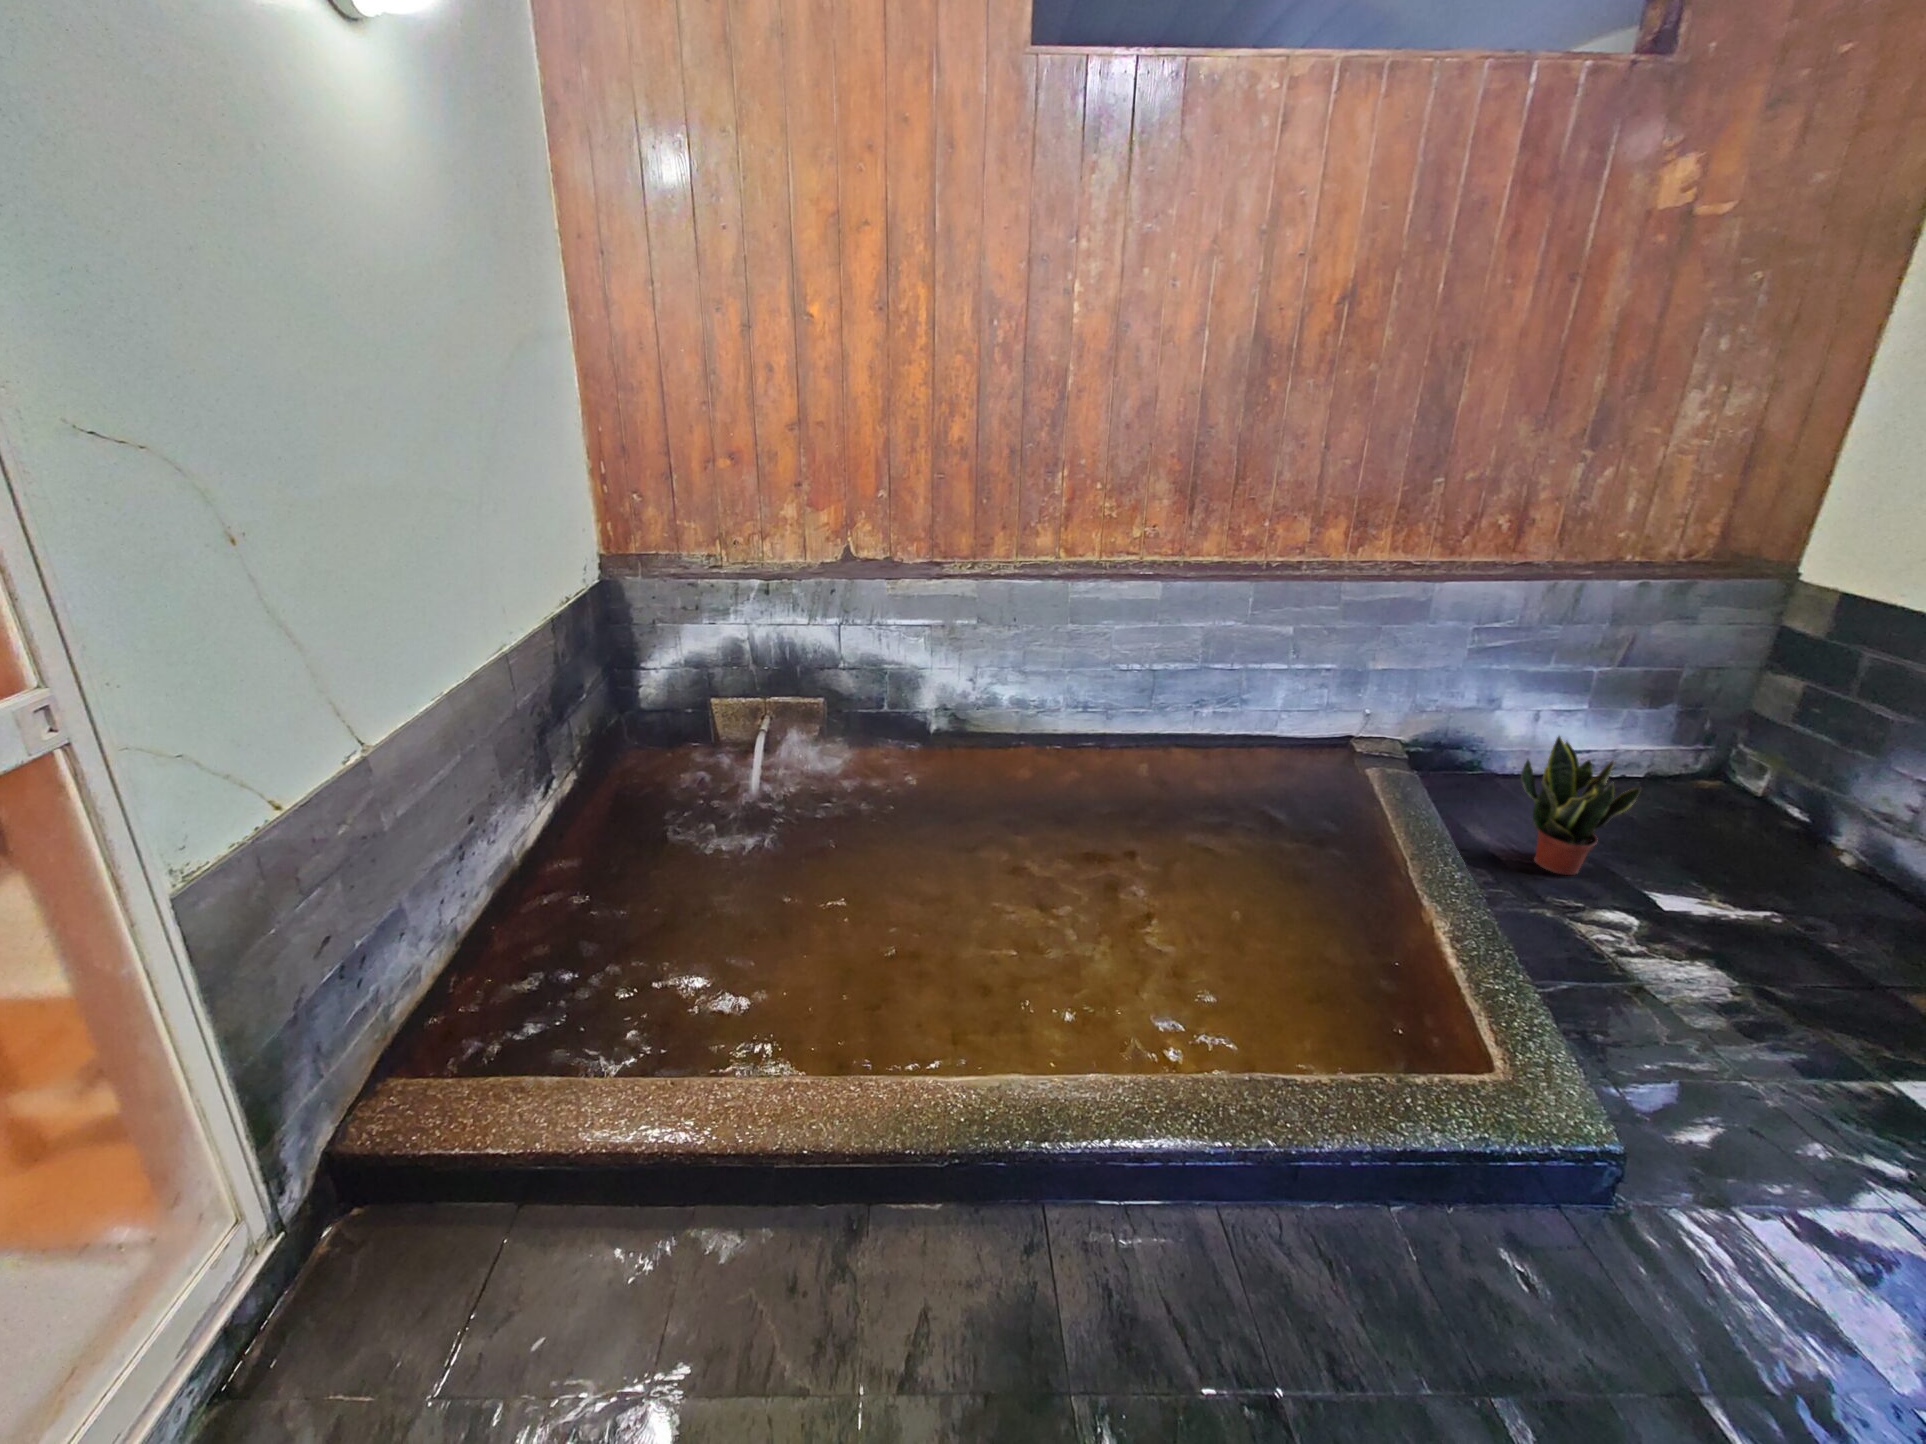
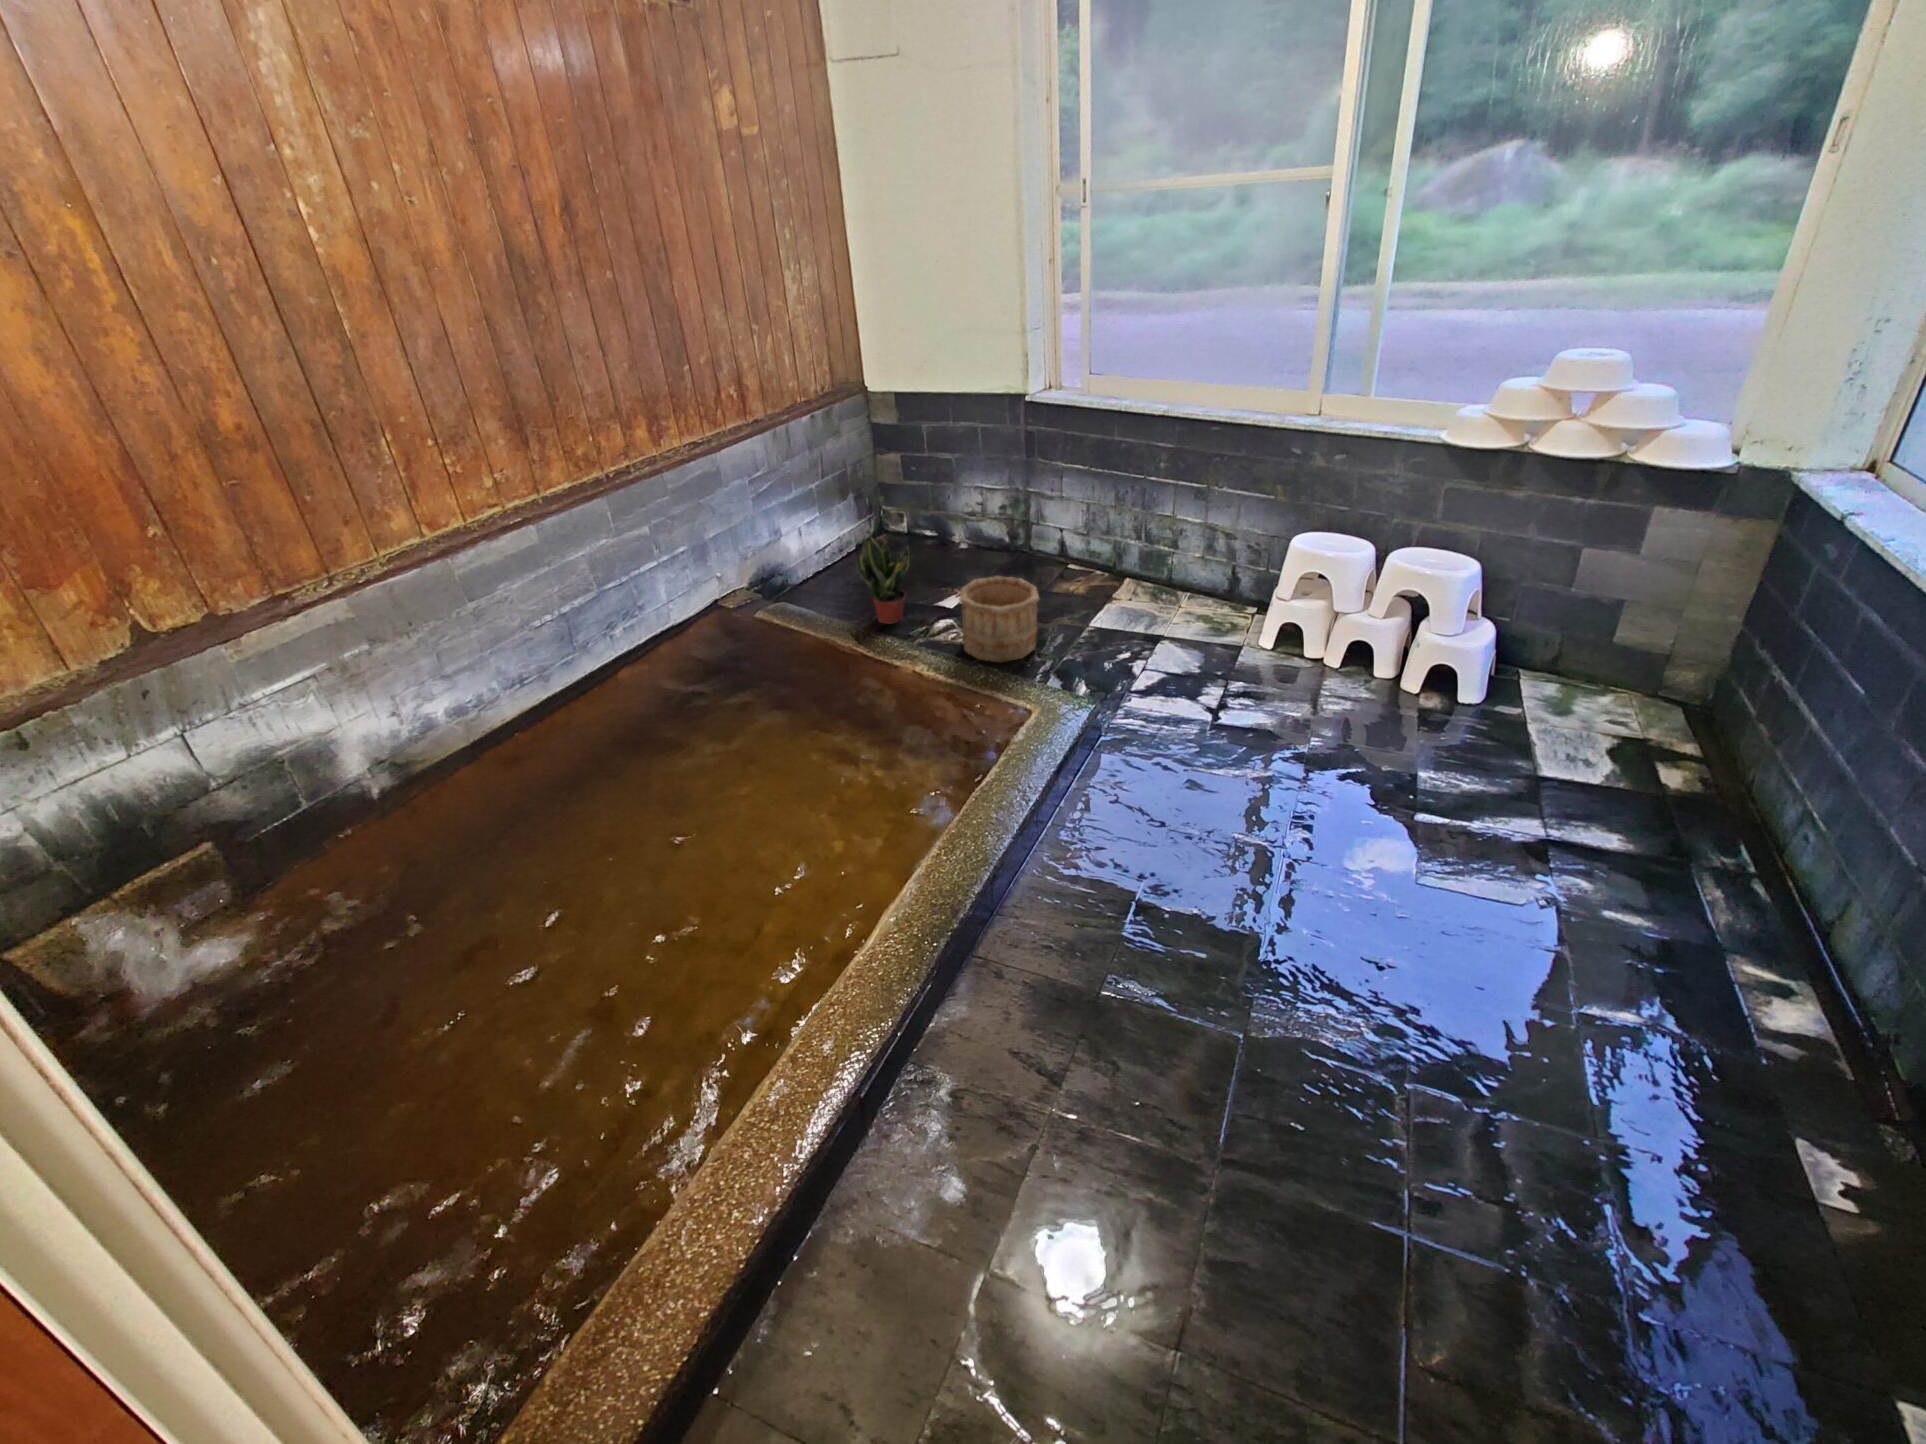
wooden bucket: none [1607,870,1822,1041] -> present [959,576,1039,663]

